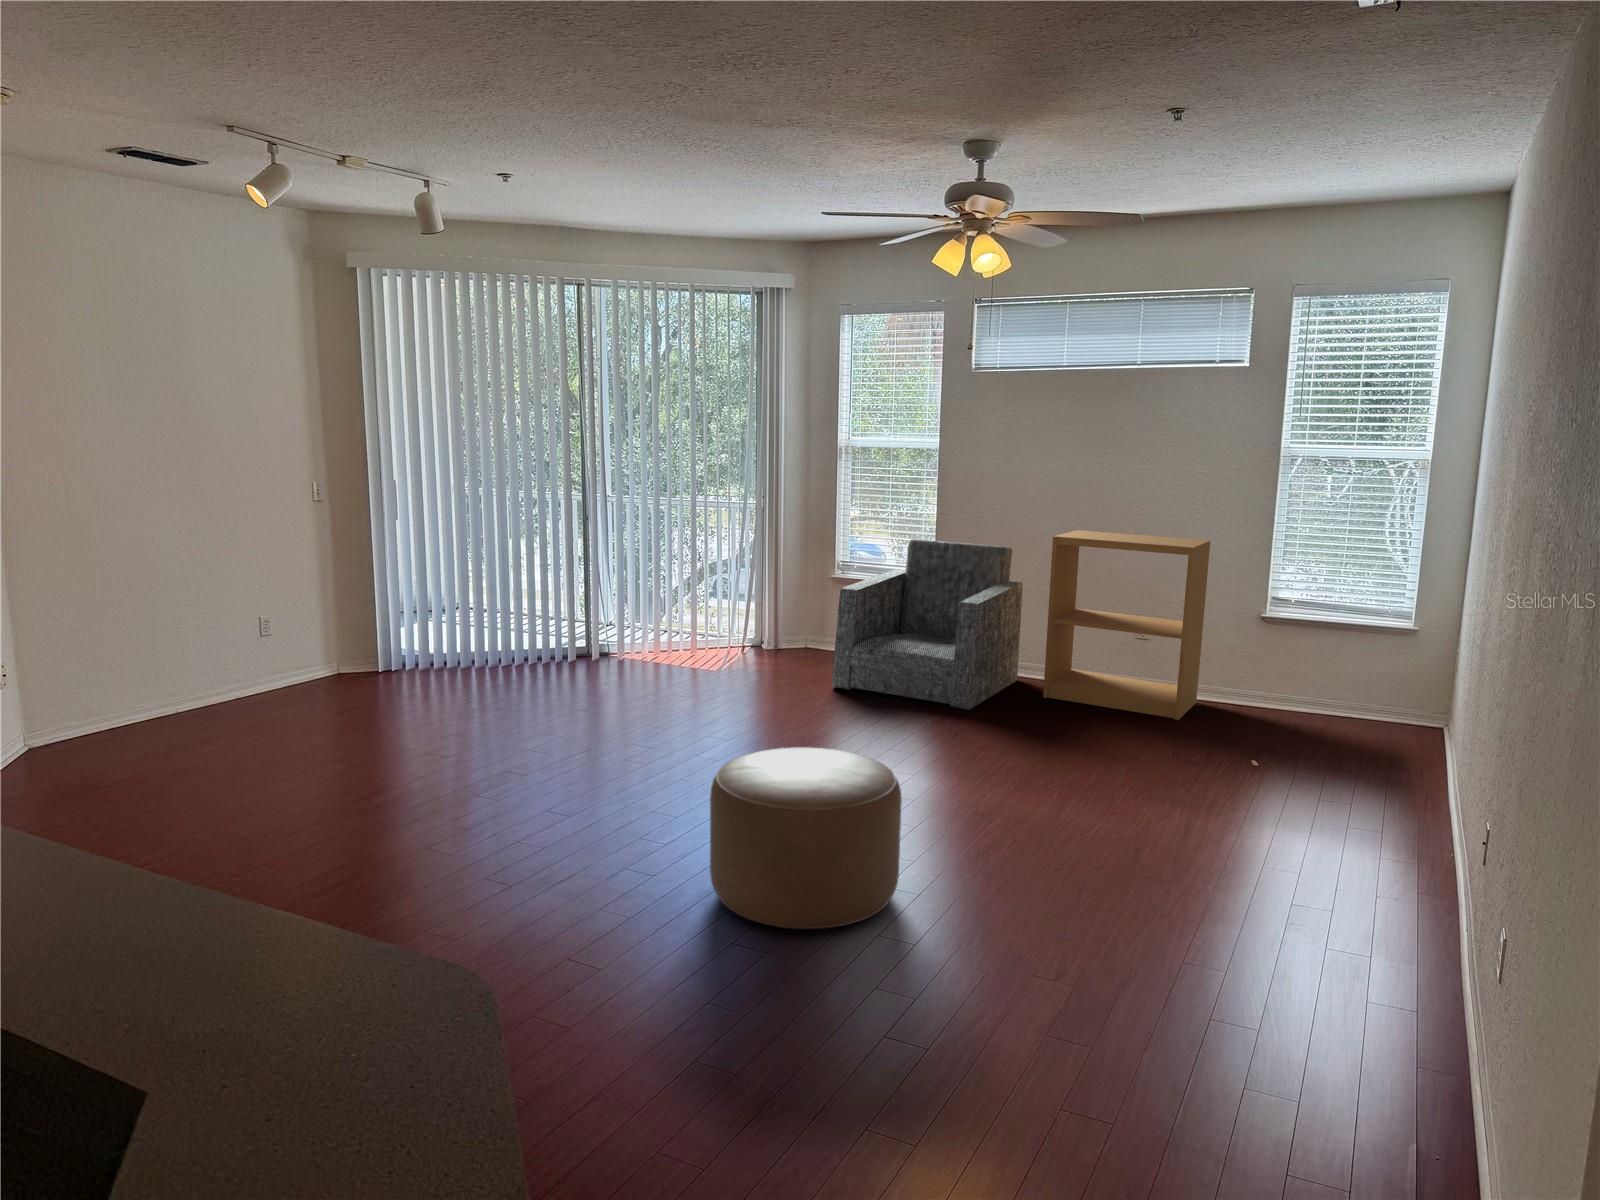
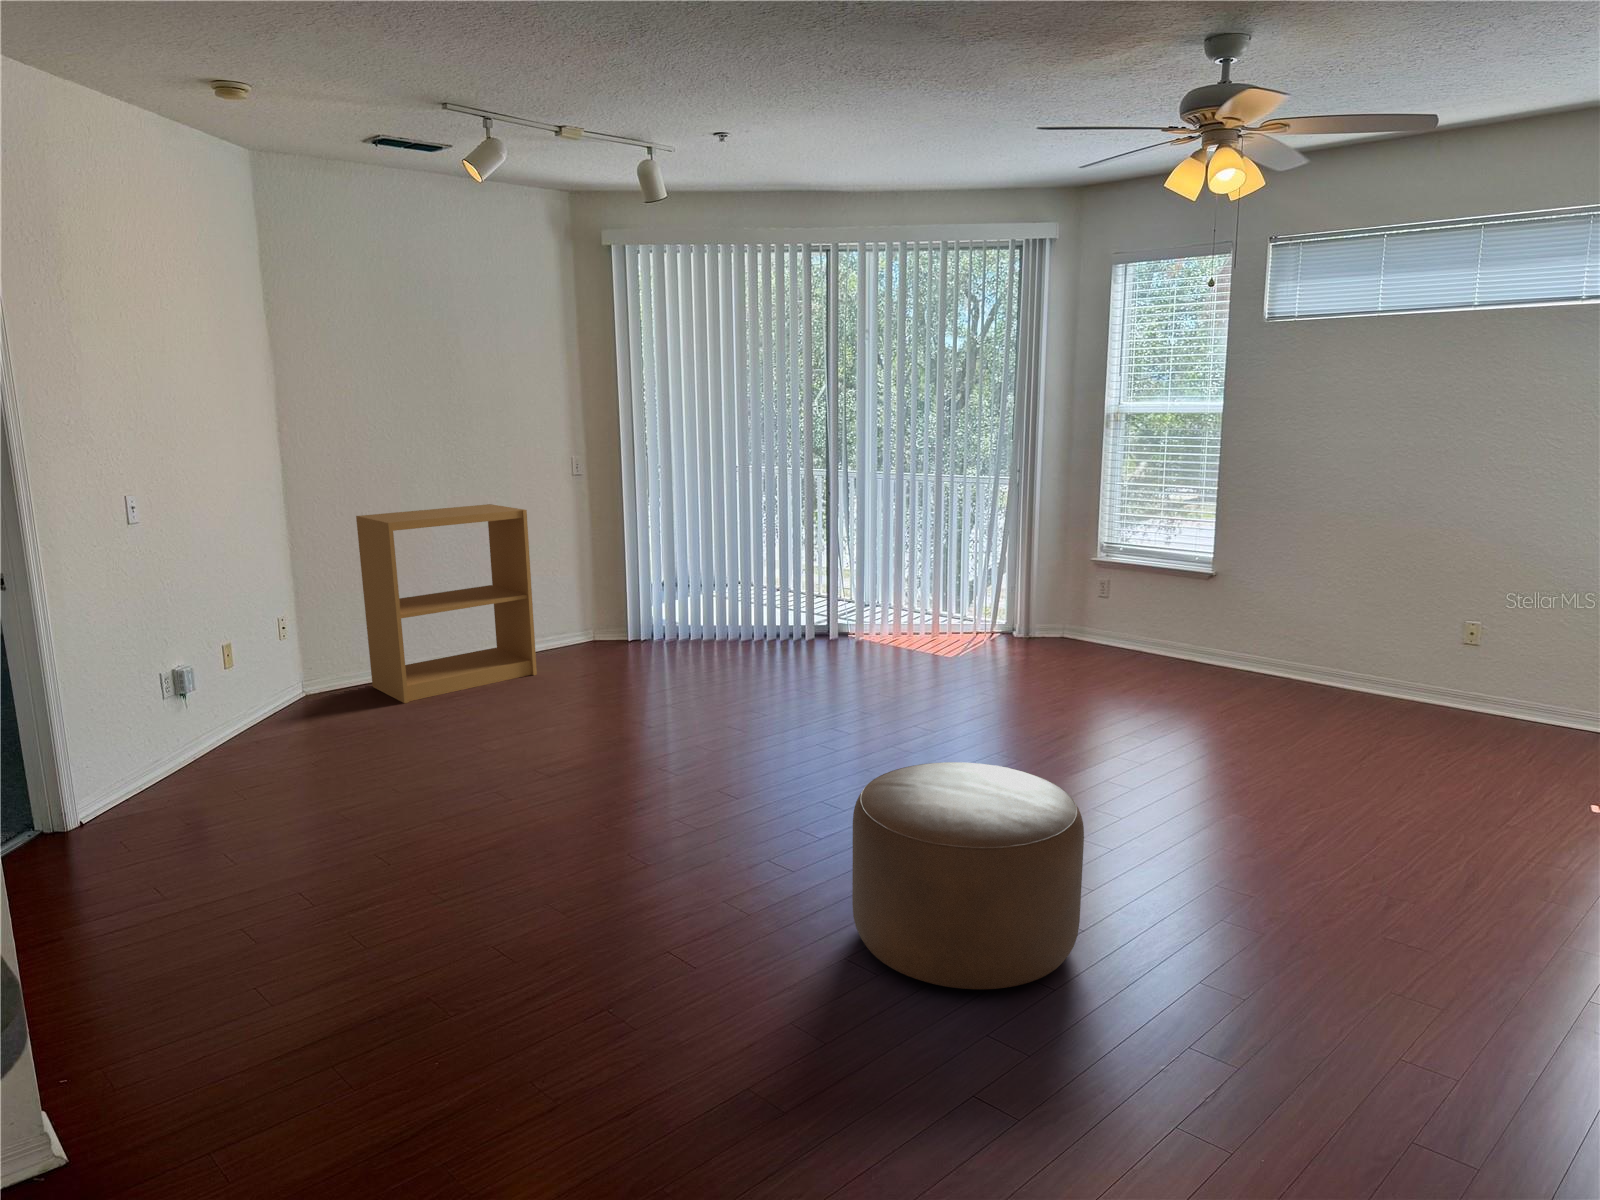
bookshelf: present [1043,530,1210,720] -> present [356,504,537,703]
armchair: present [832,539,1023,710] -> none [1078,519,1321,721]

